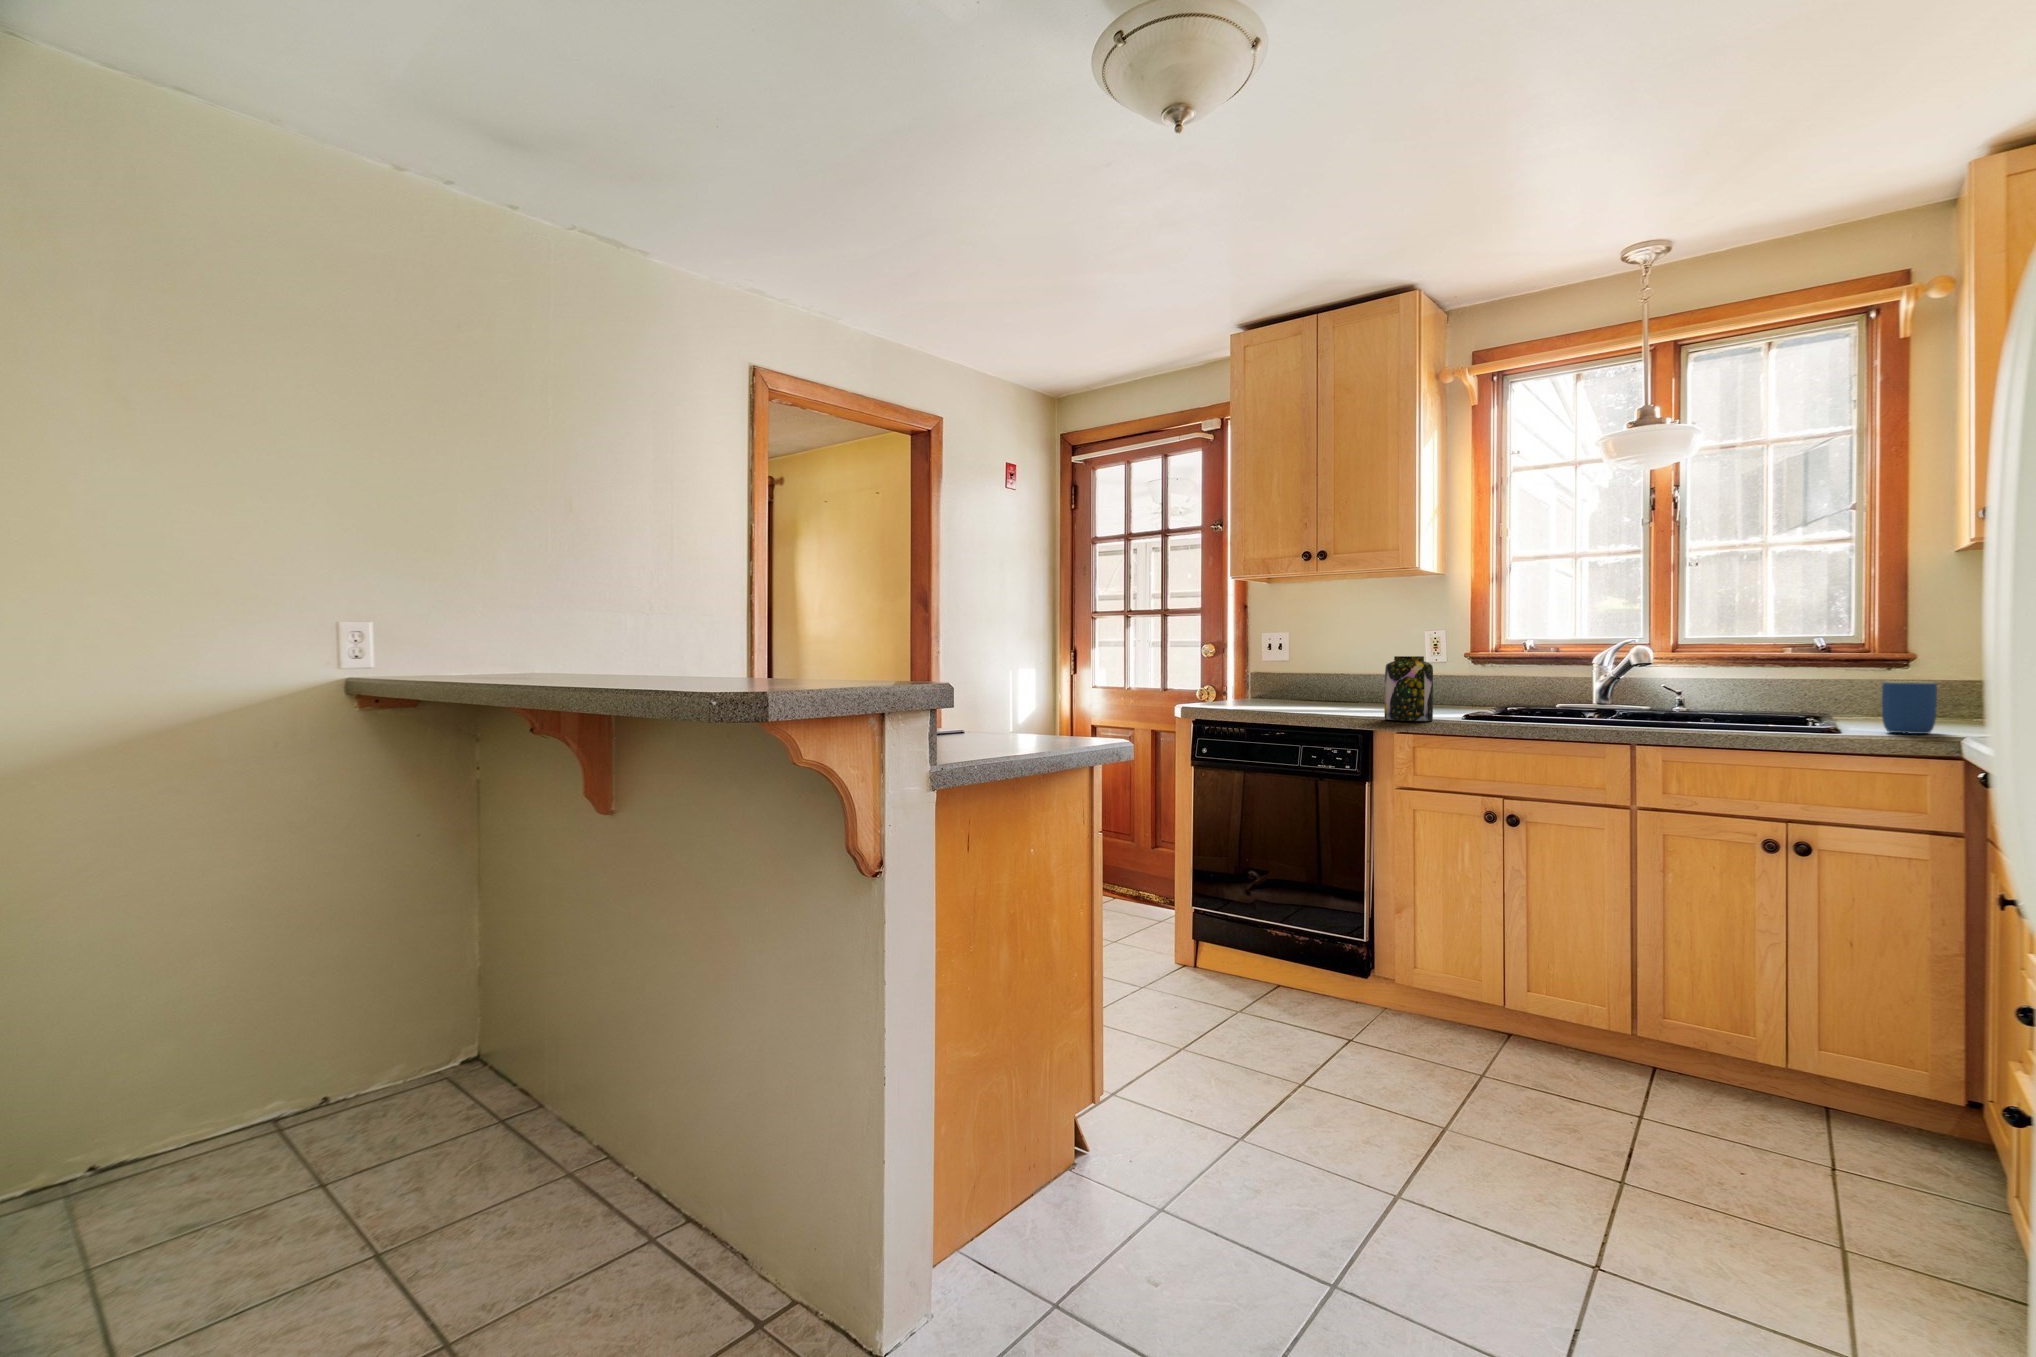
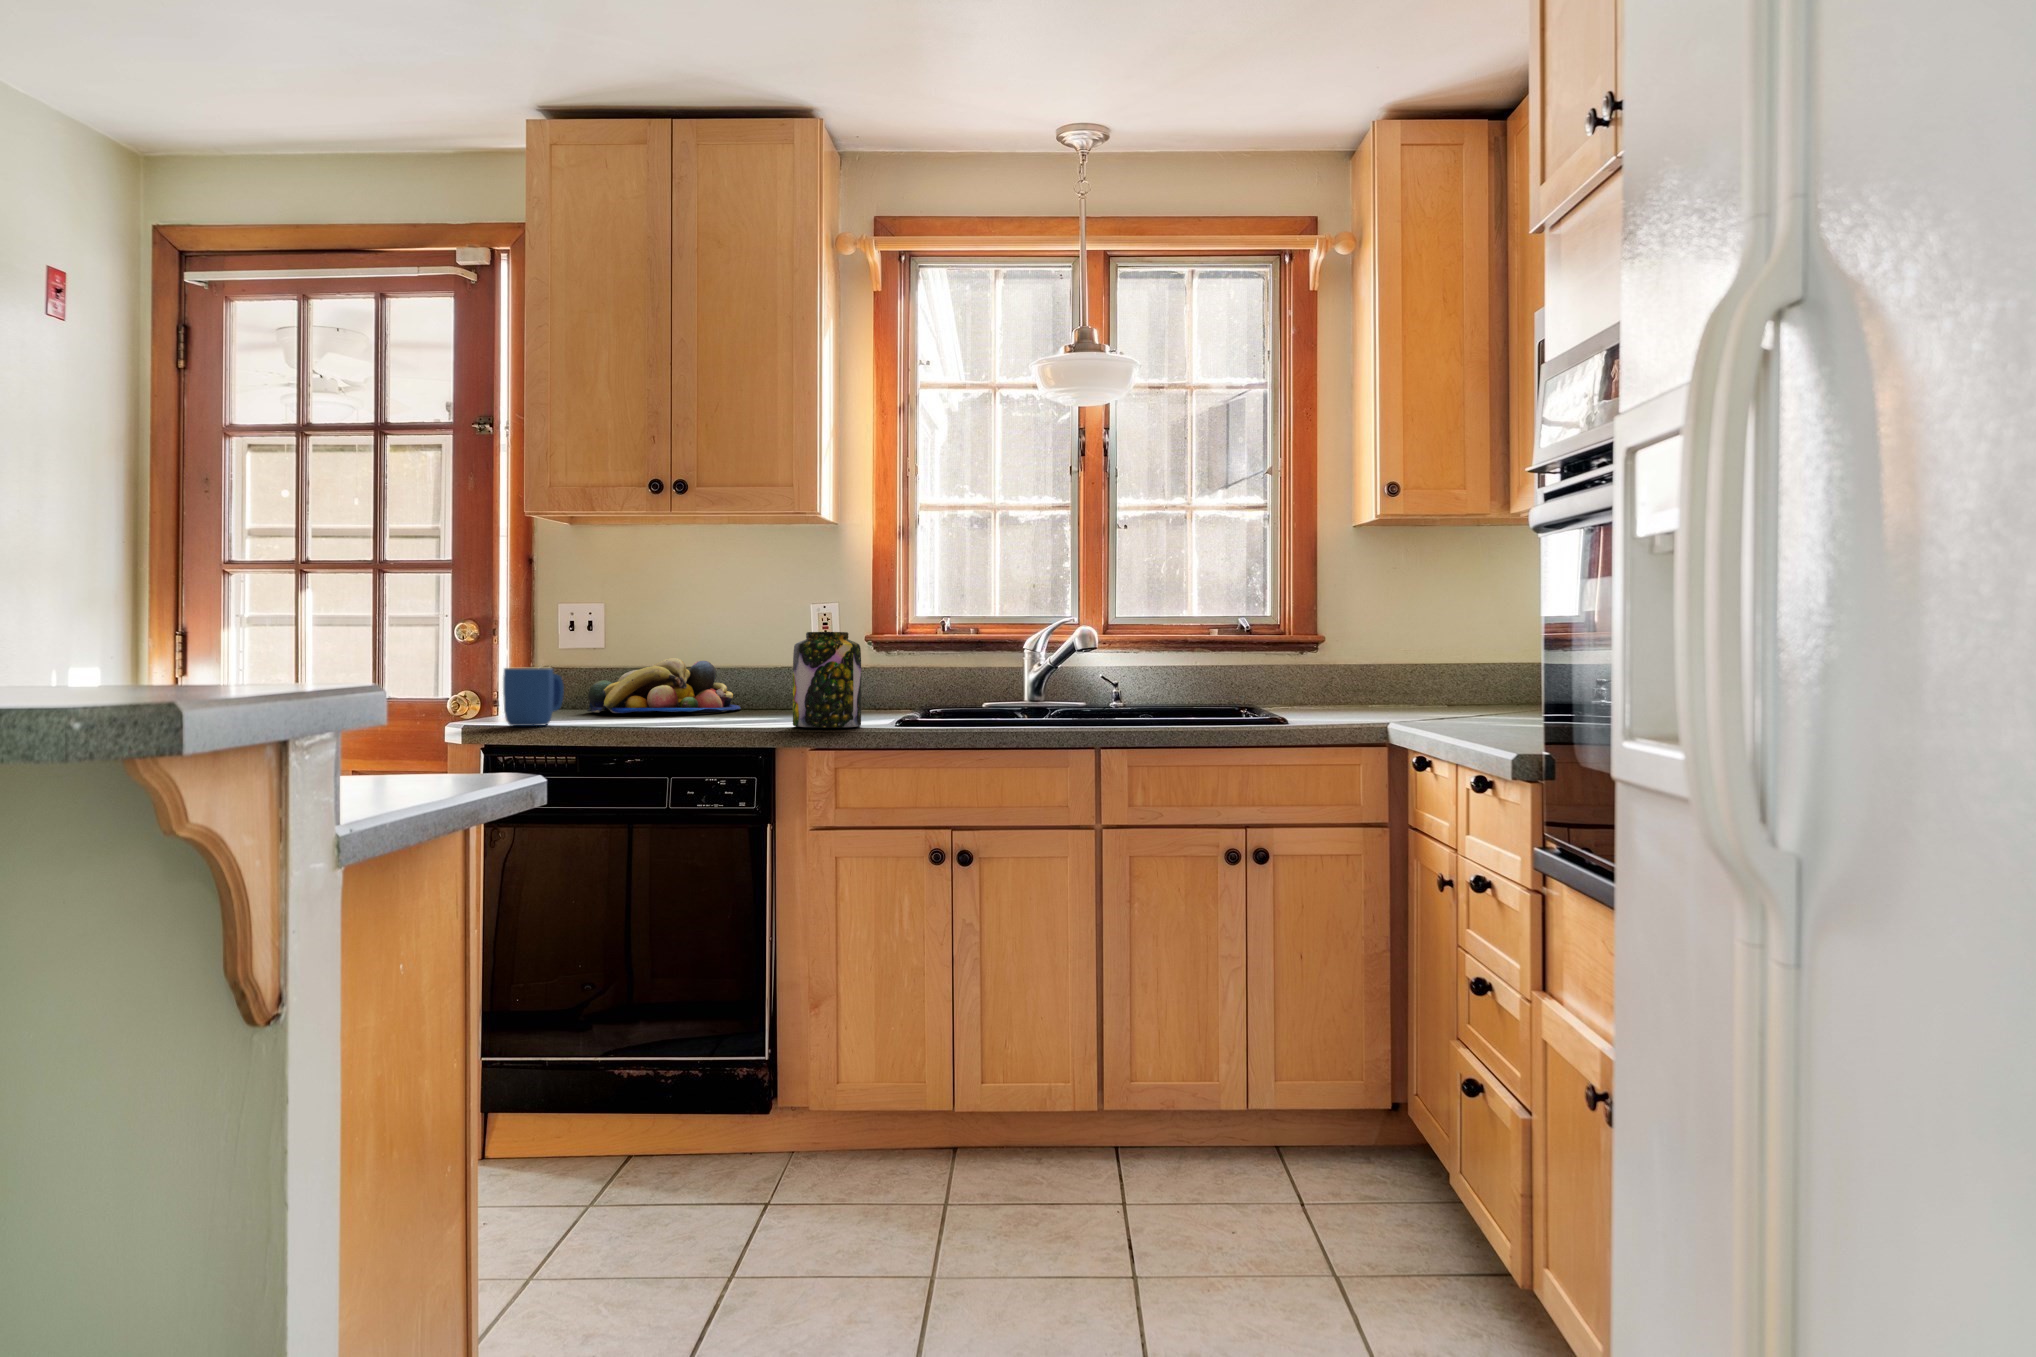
fruit bowl: none [1271,670,1373,706] -> present [587,658,741,713]
mug: present [1882,681,1937,734] -> present [503,668,564,726]

